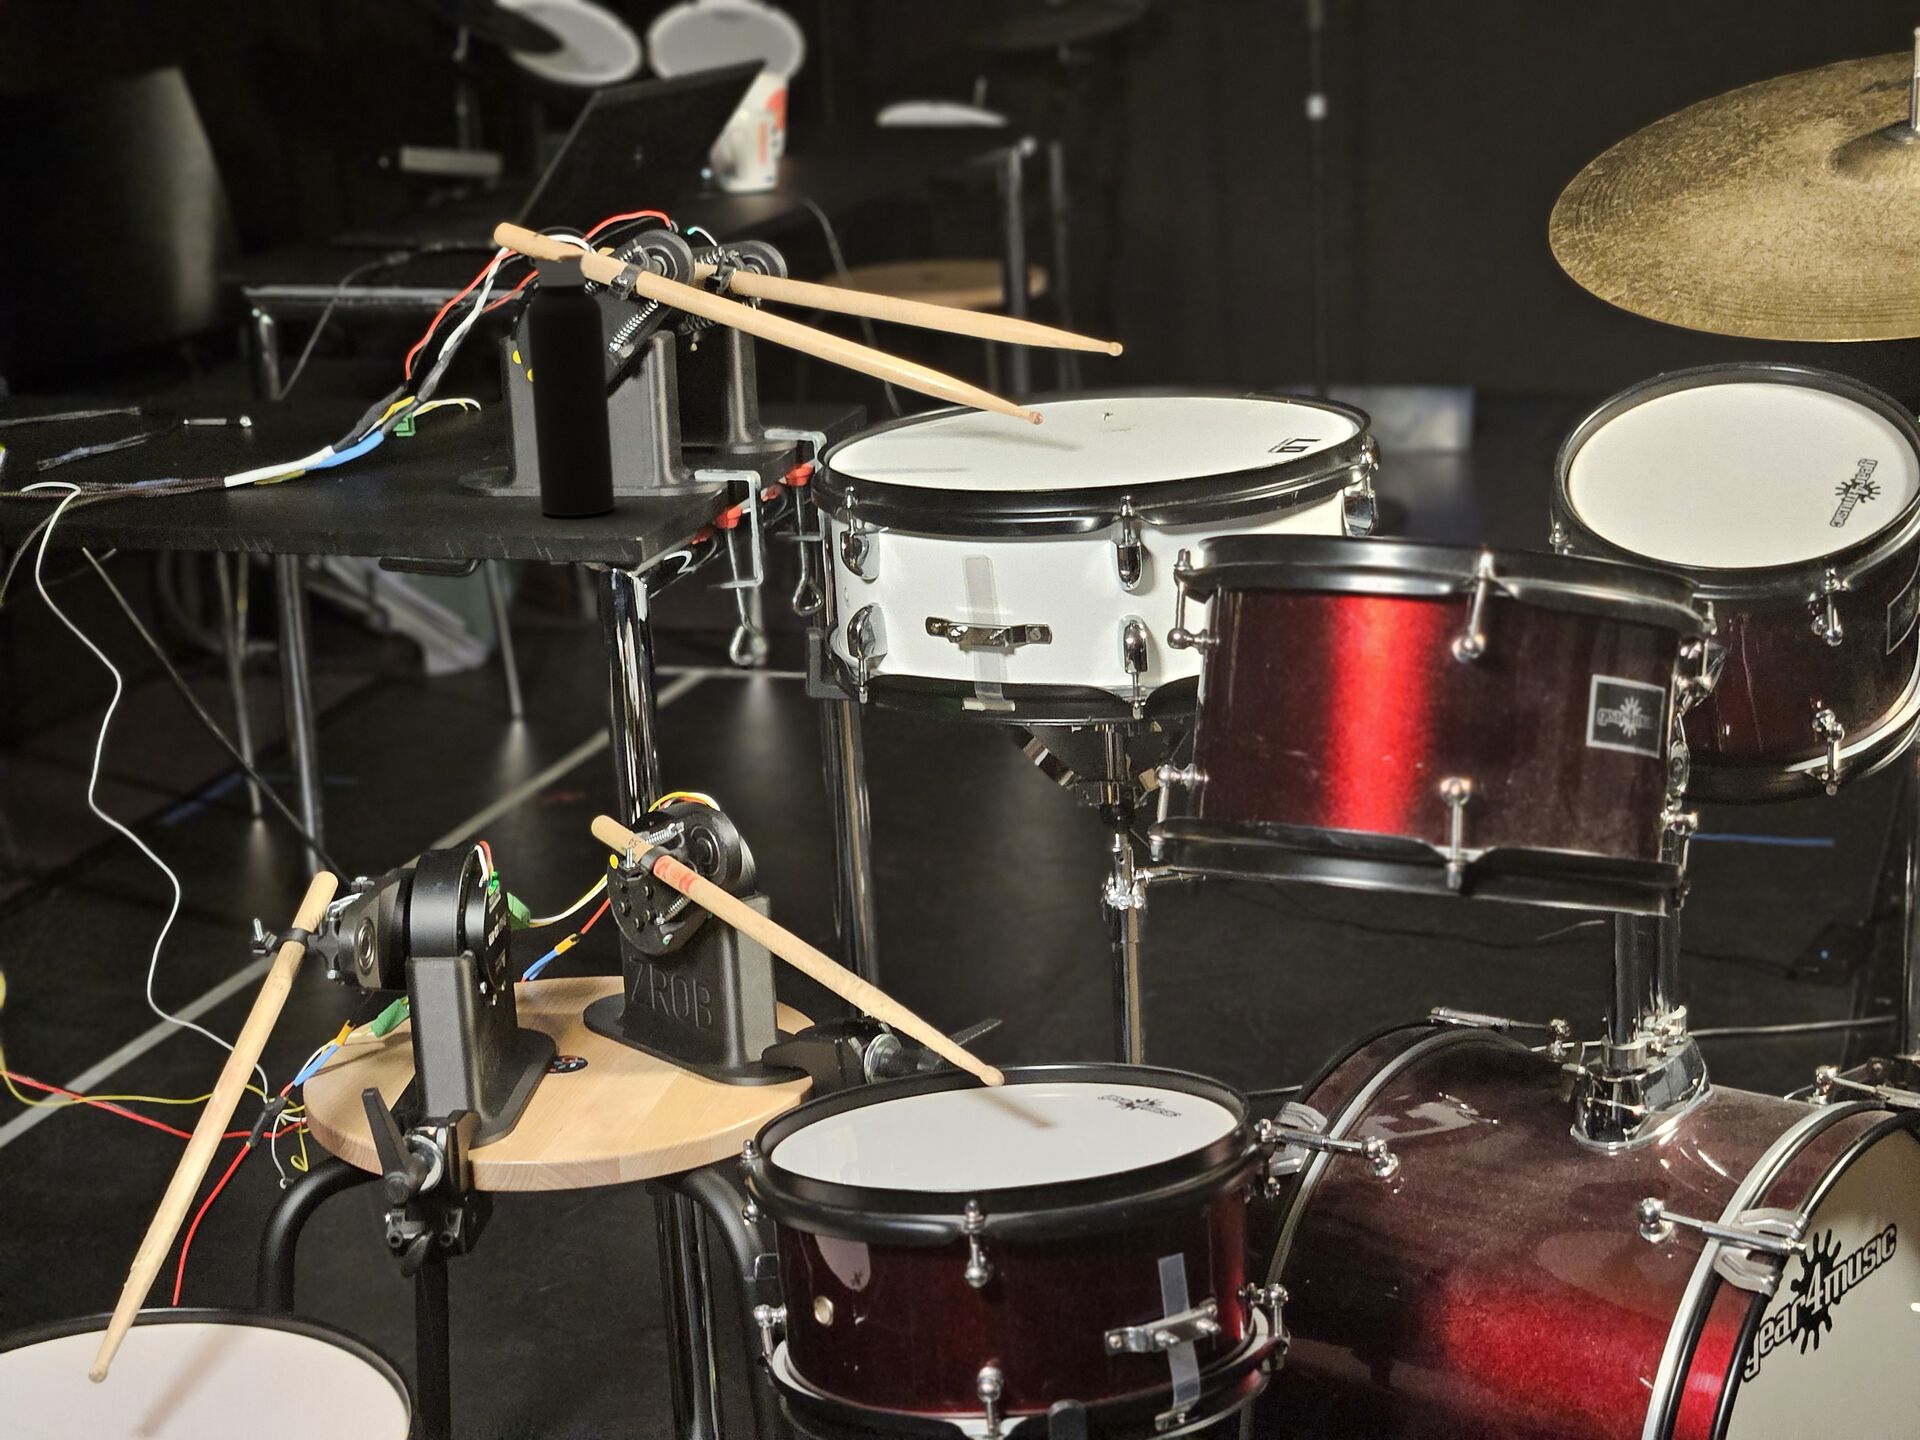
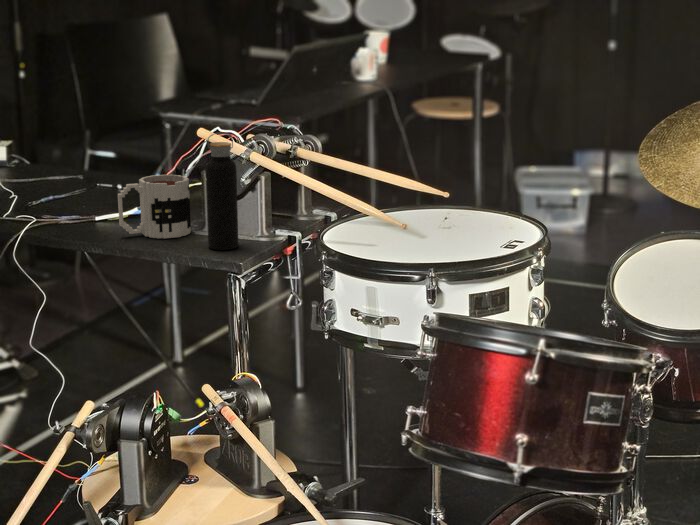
mug: none [298,354,482,506] -> present [118,175,191,238]

